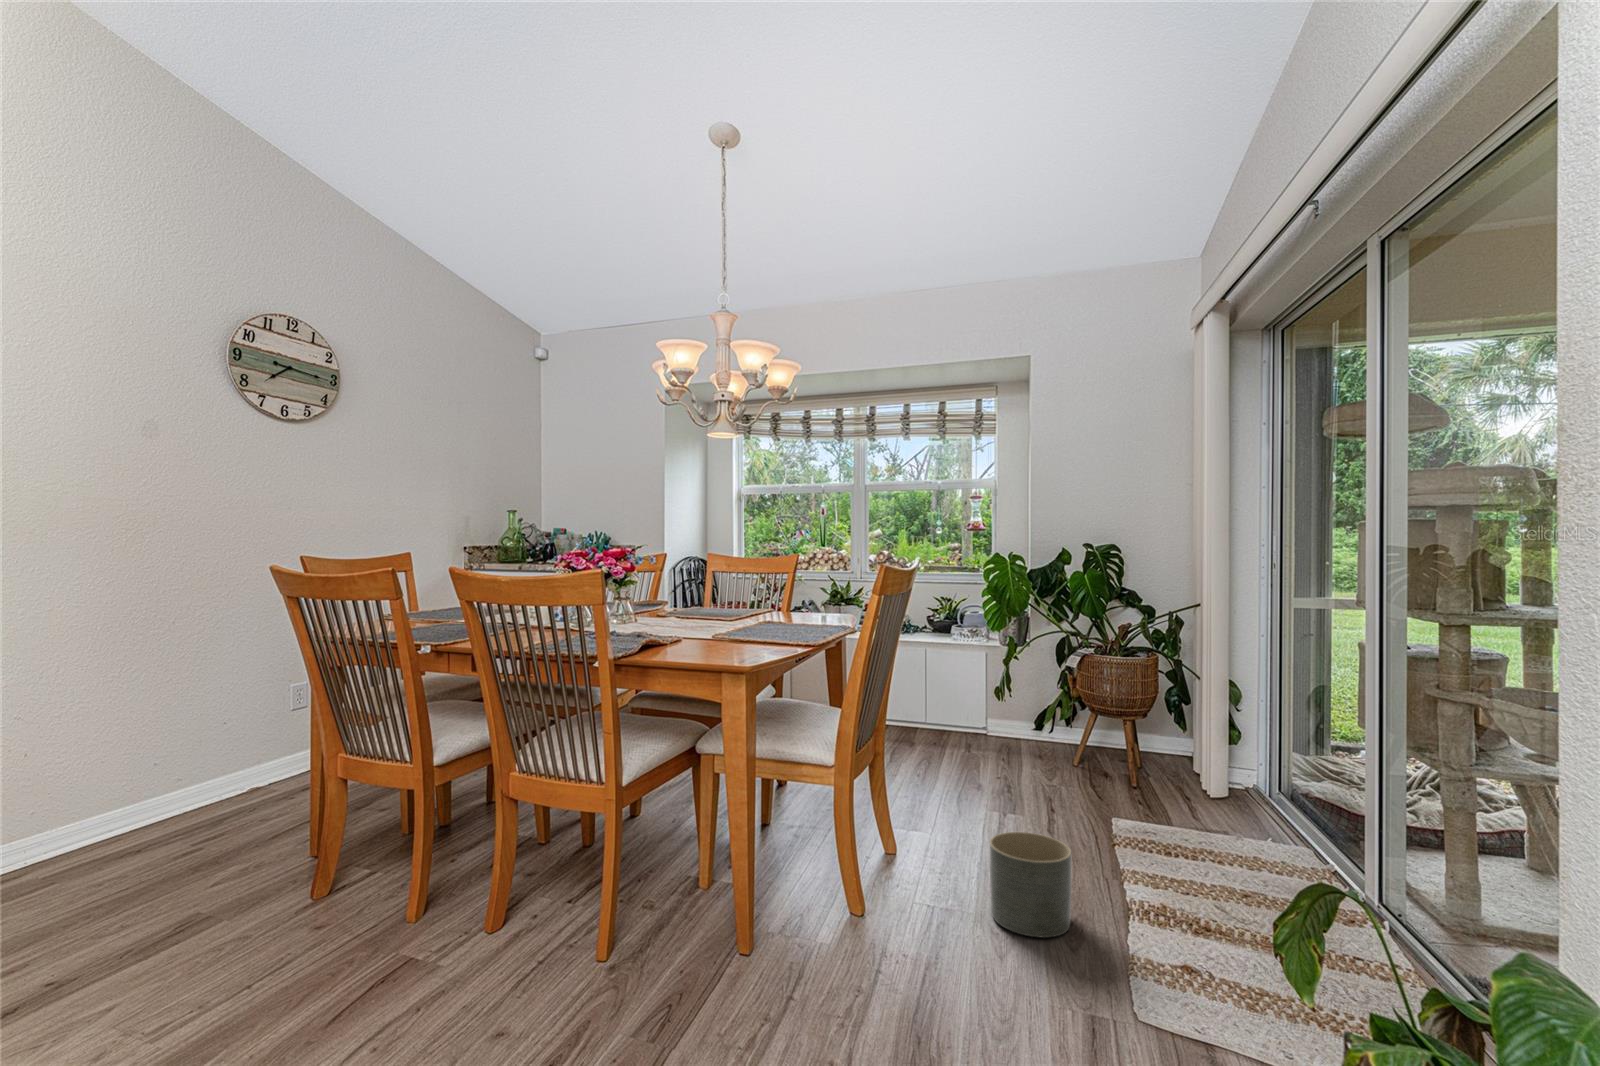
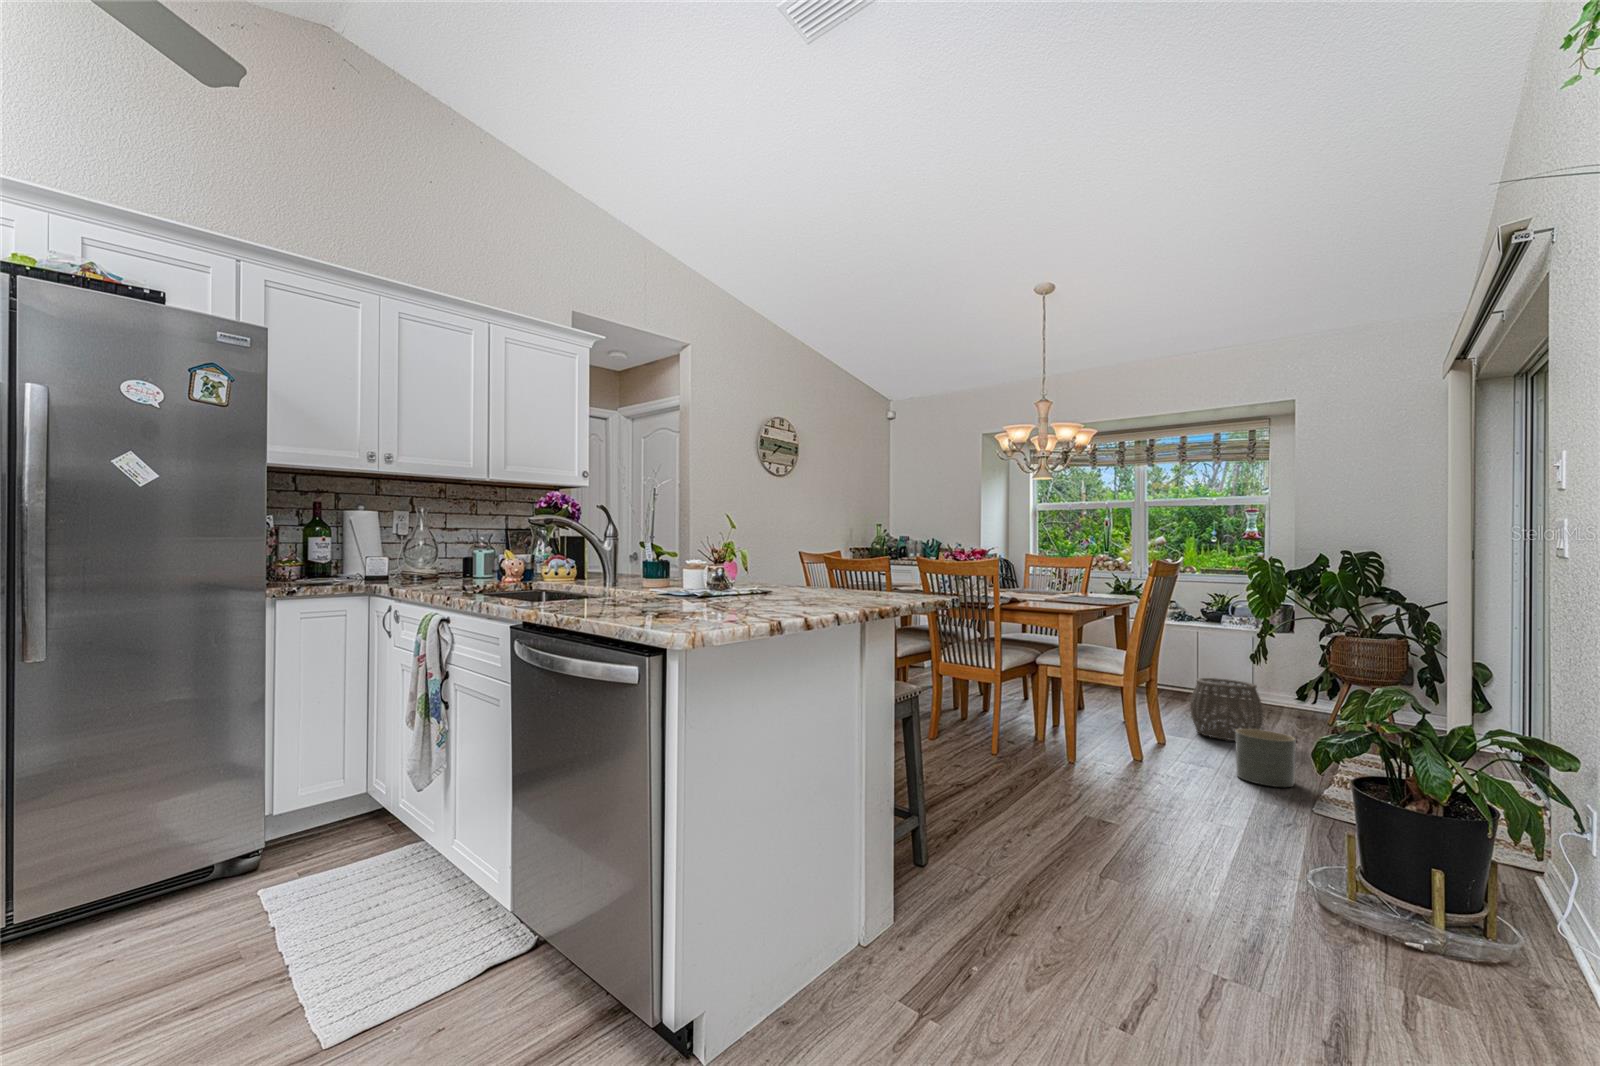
woven basket: none [921,728,1013,826] -> present [1190,678,1264,741]

